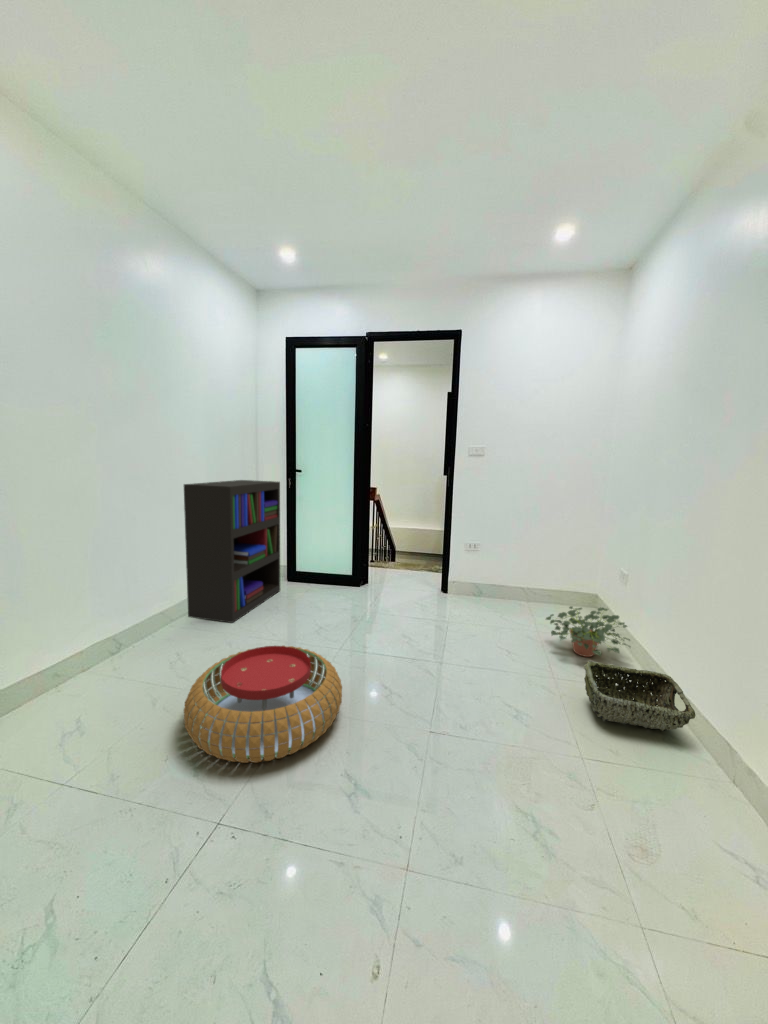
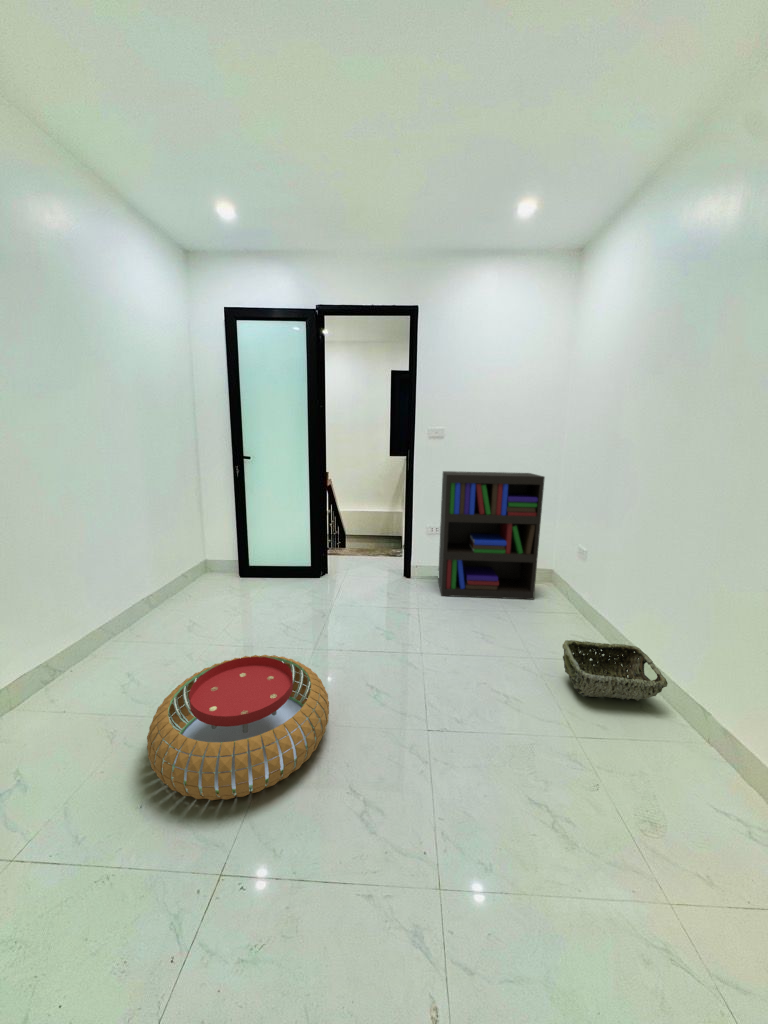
bookshelf: present [184,480,280,623] -> present [438,471,545,600]
potted plant: present [546,606,630,657] -> none [513,584,594,634]

